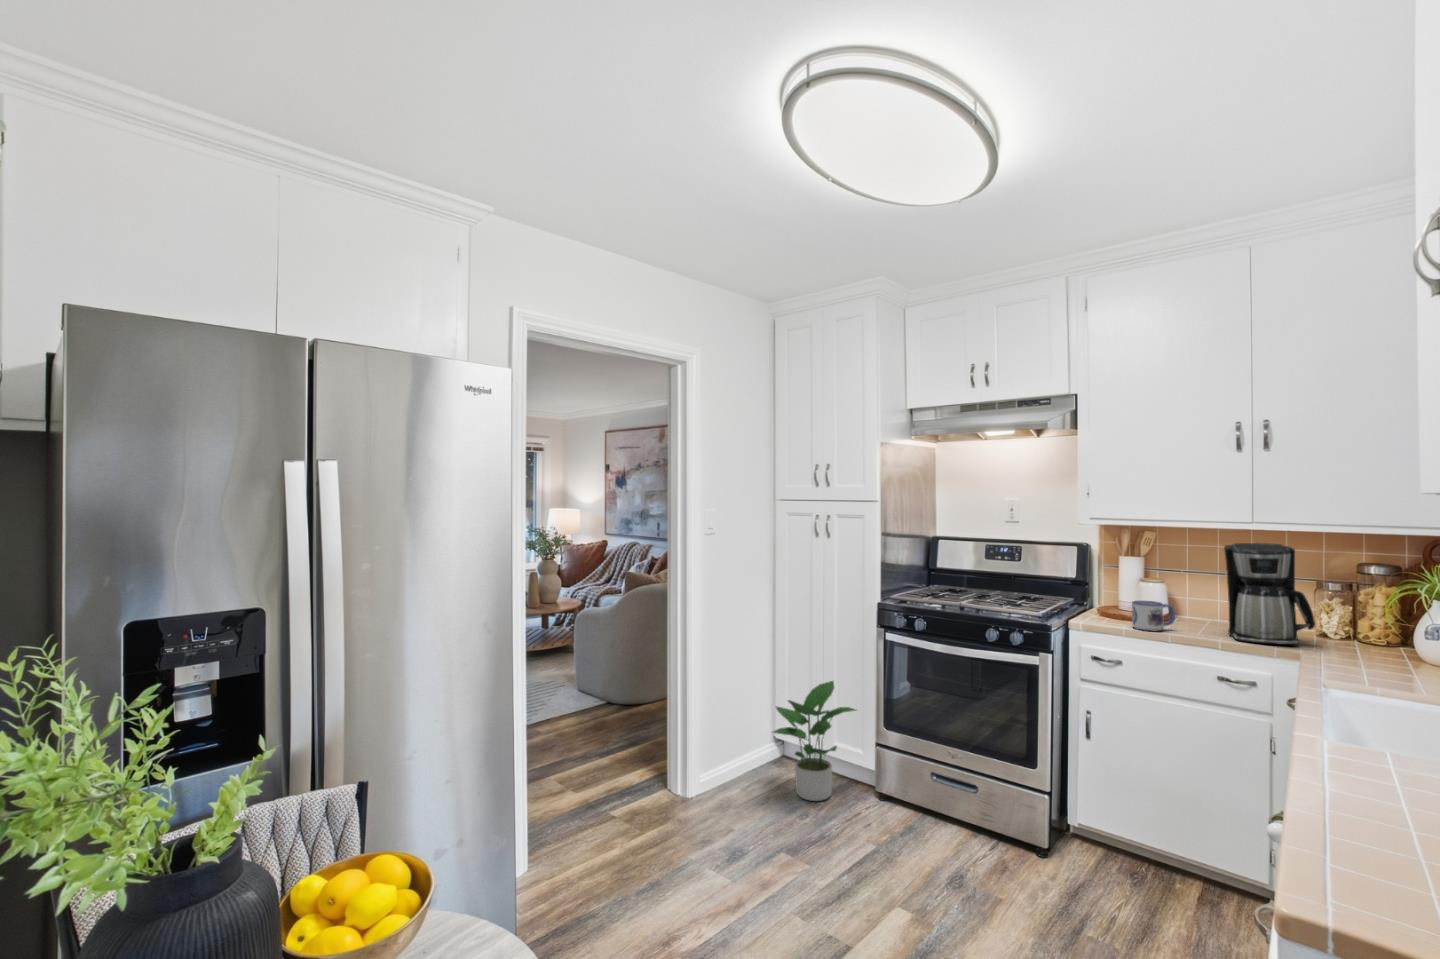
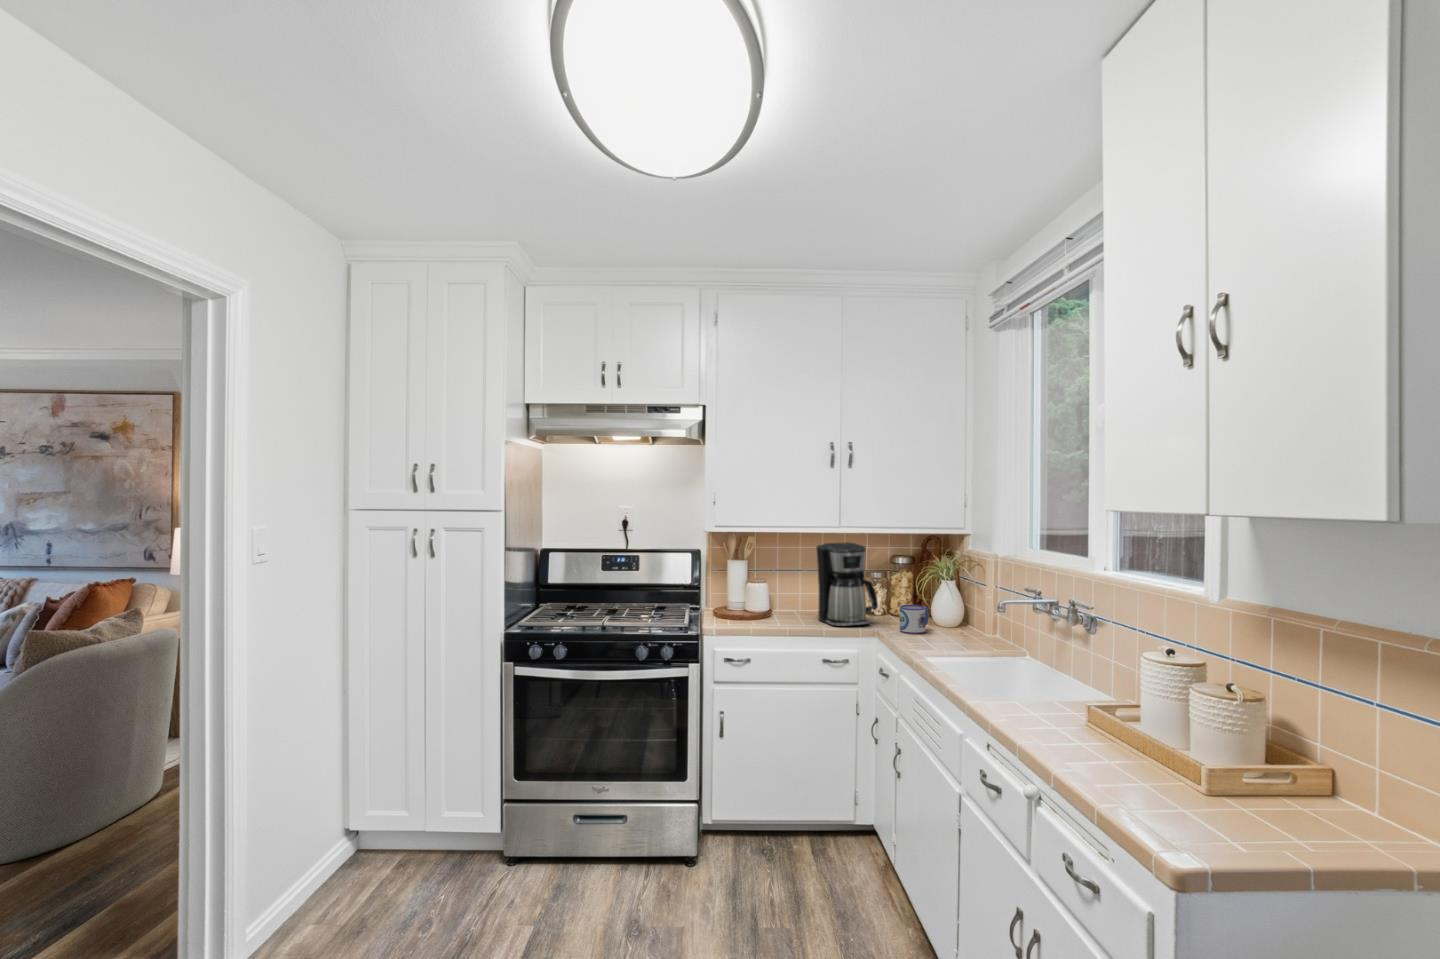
mug: present [1132,601,1175,631] -> present [899,605,929,634]
potted plant: present [773,681,856,801] -> none [365,737,482,899]

